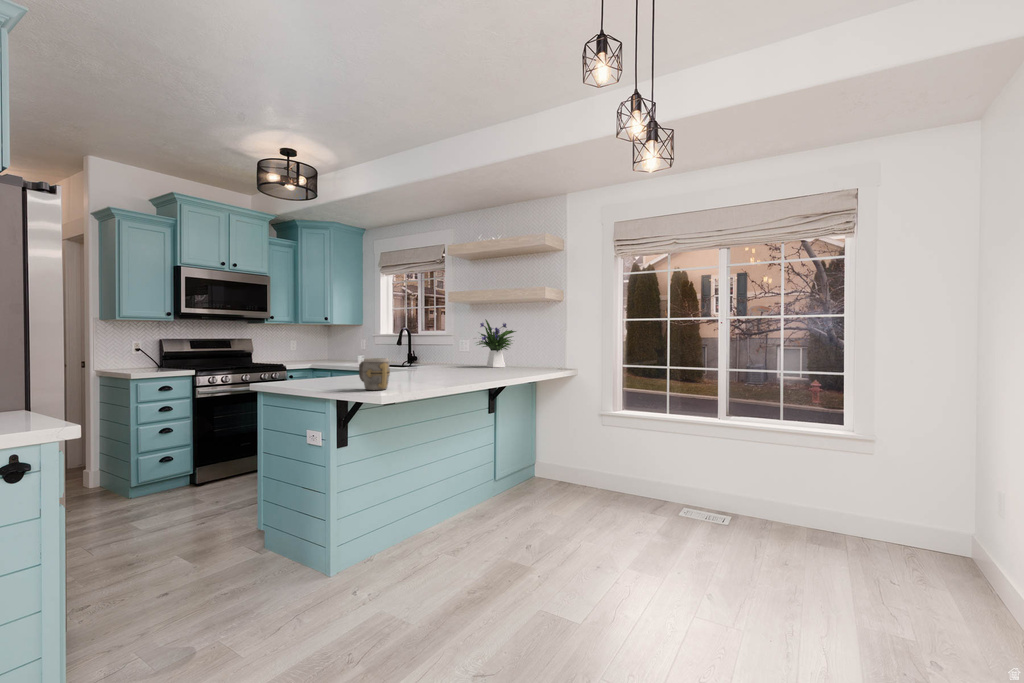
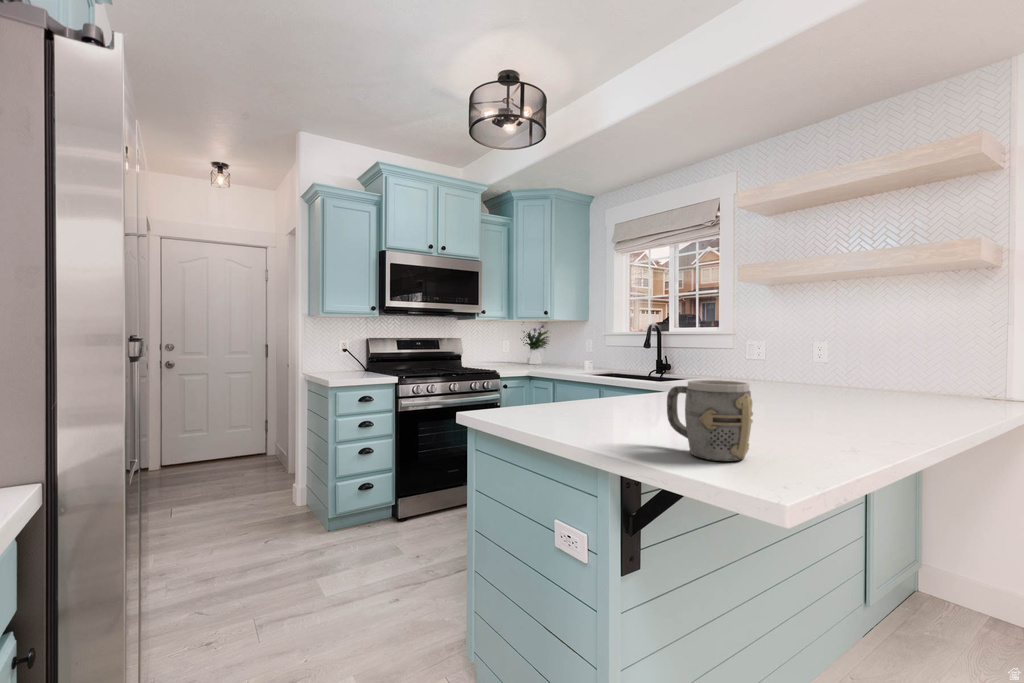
flower arrangement: present [477,320,516,367] -> present [520,325,548,364]

